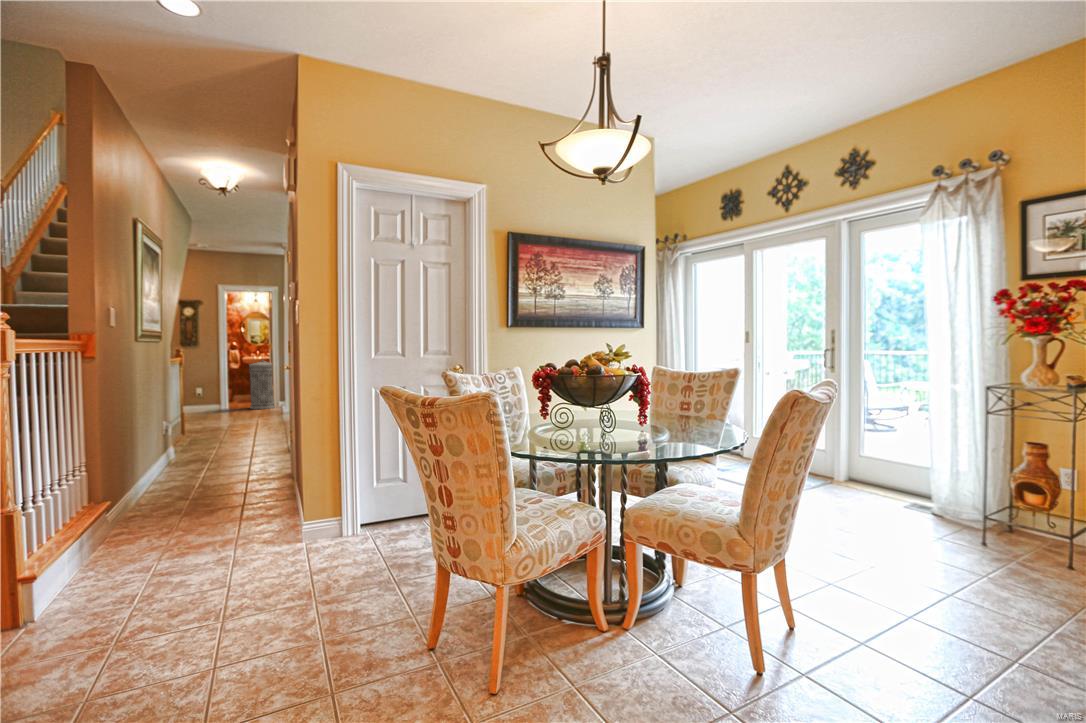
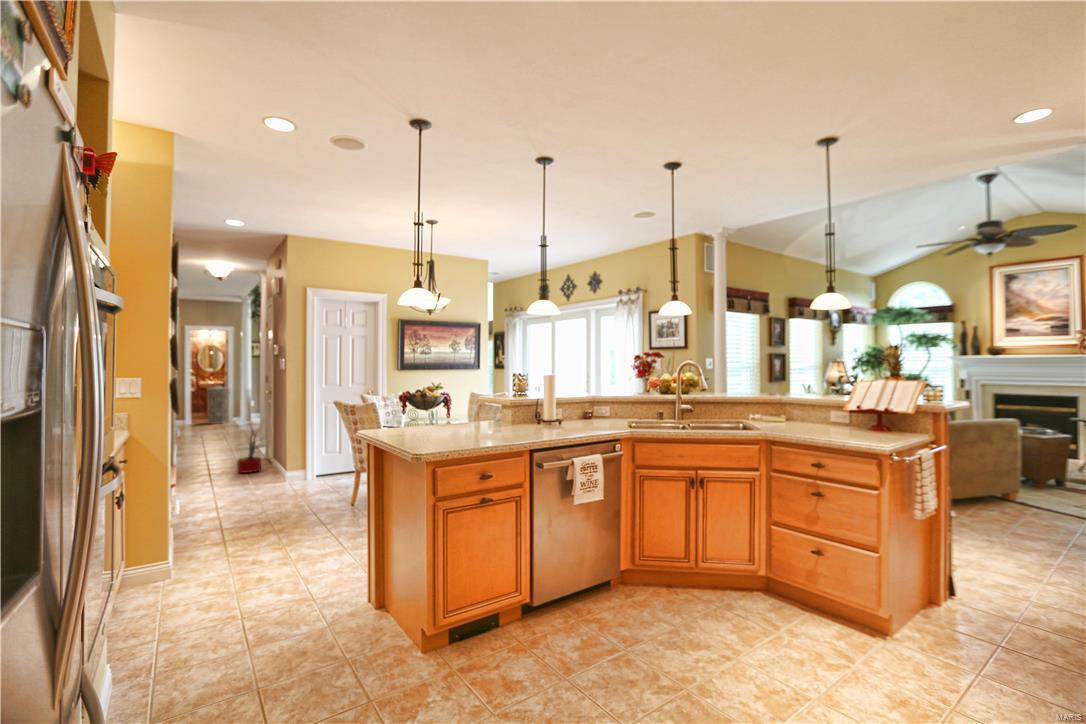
decorative plant: none [217,413,292,511] -> present [237,427,261,473]

